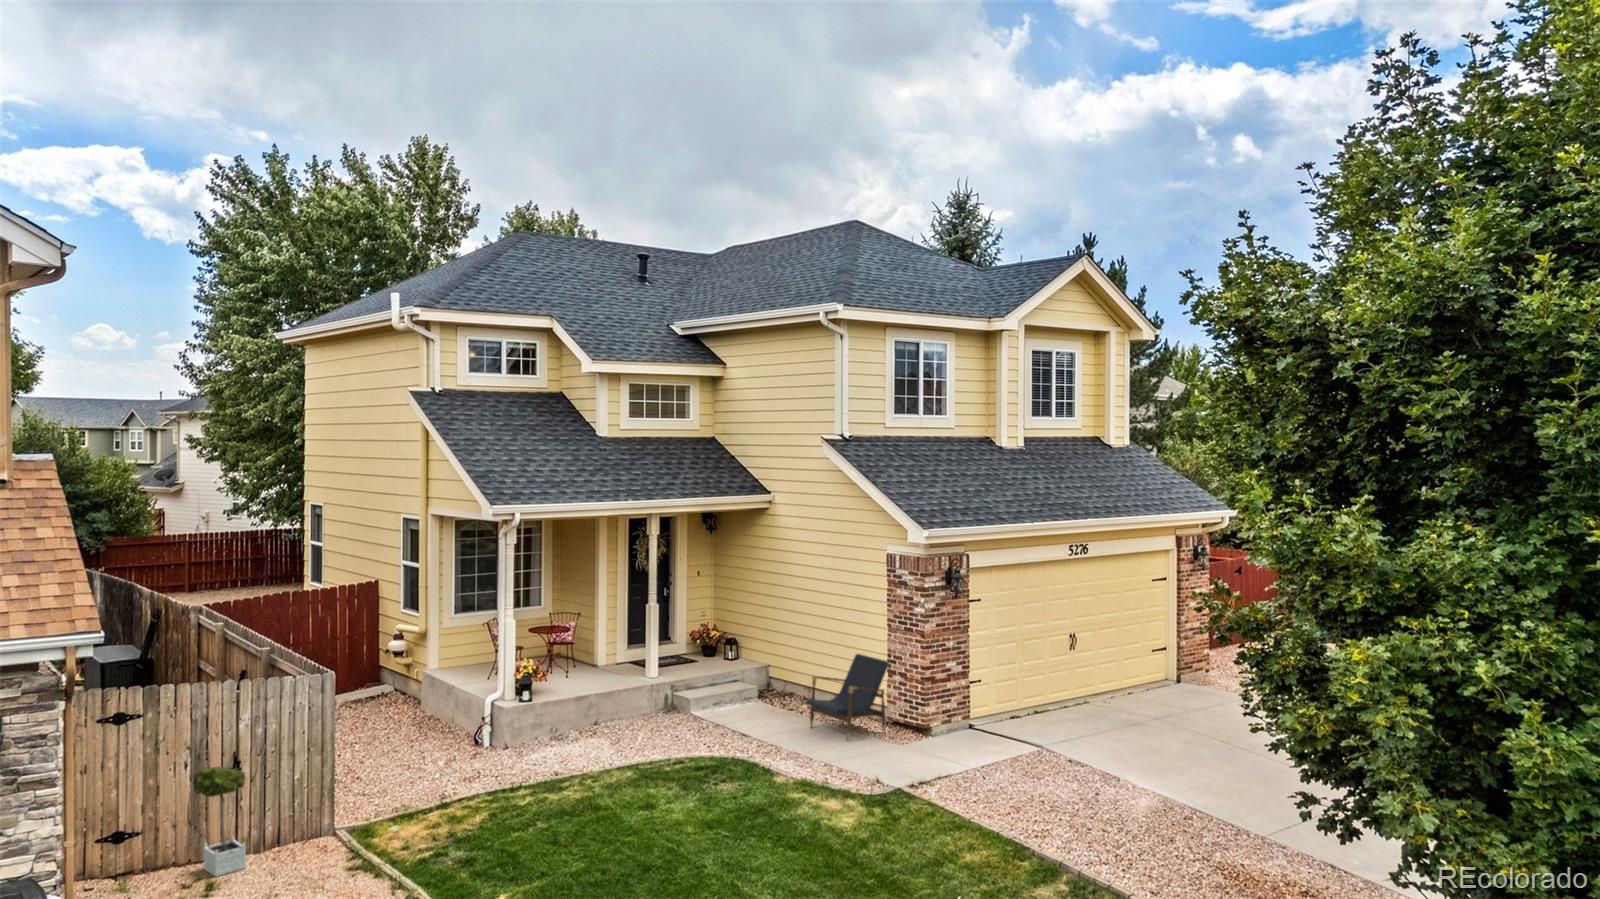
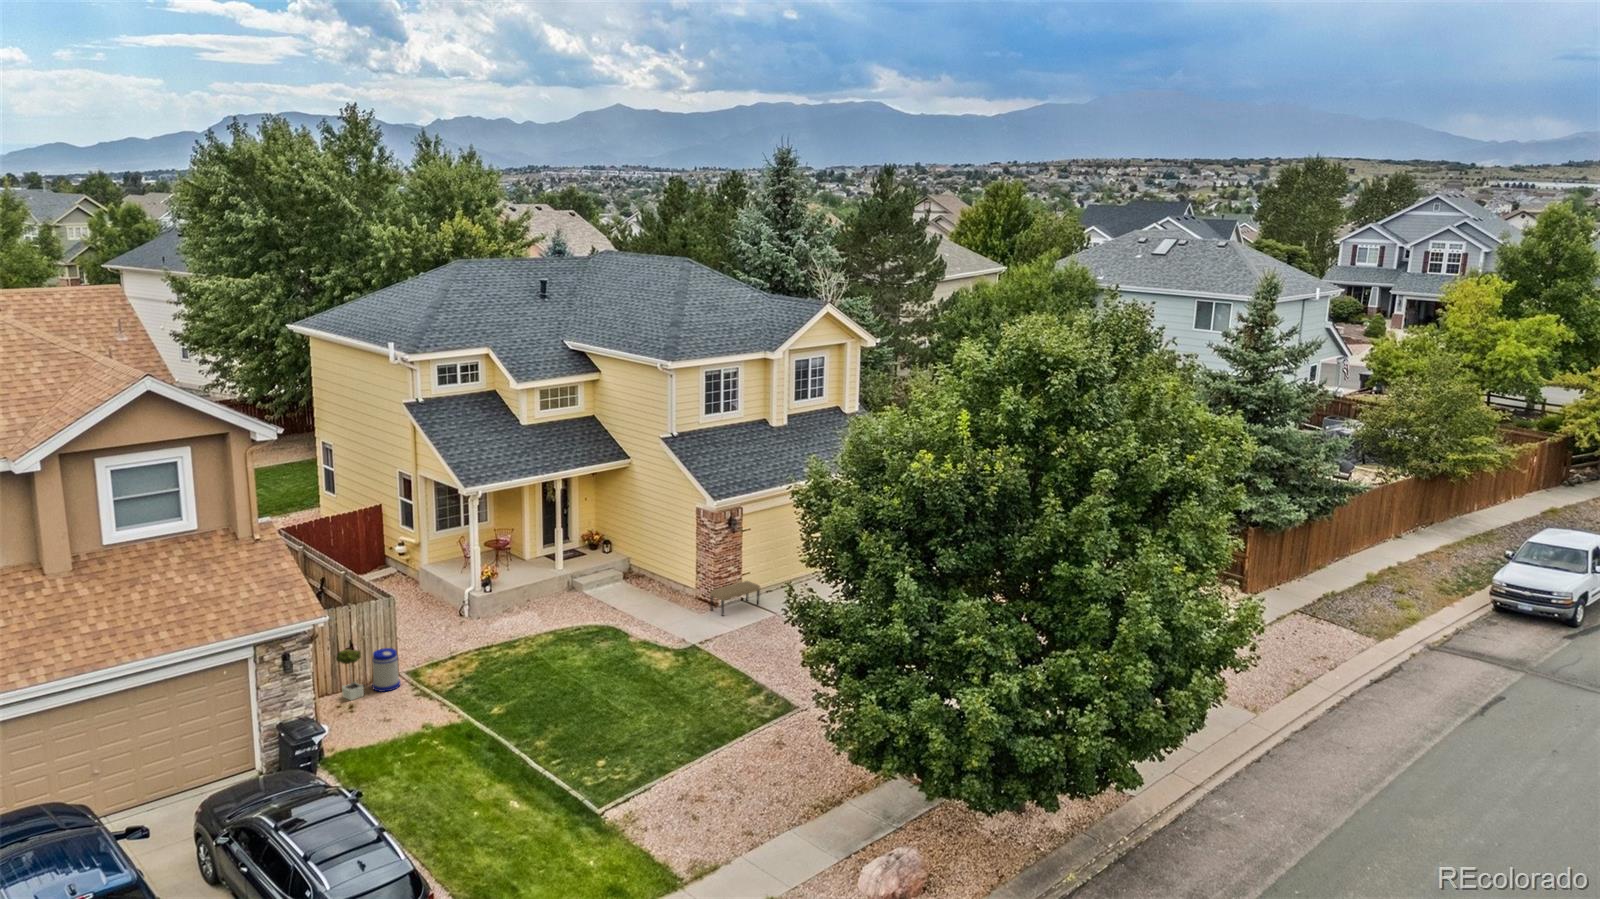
lounge chair: present [806,654,888,741] -> none [649,561,696,612]
bench: none [916,689,1005,747] -> present [710,581,760,615]
trash can: none [270,773,327,861] -> present [372,648,400,692]

